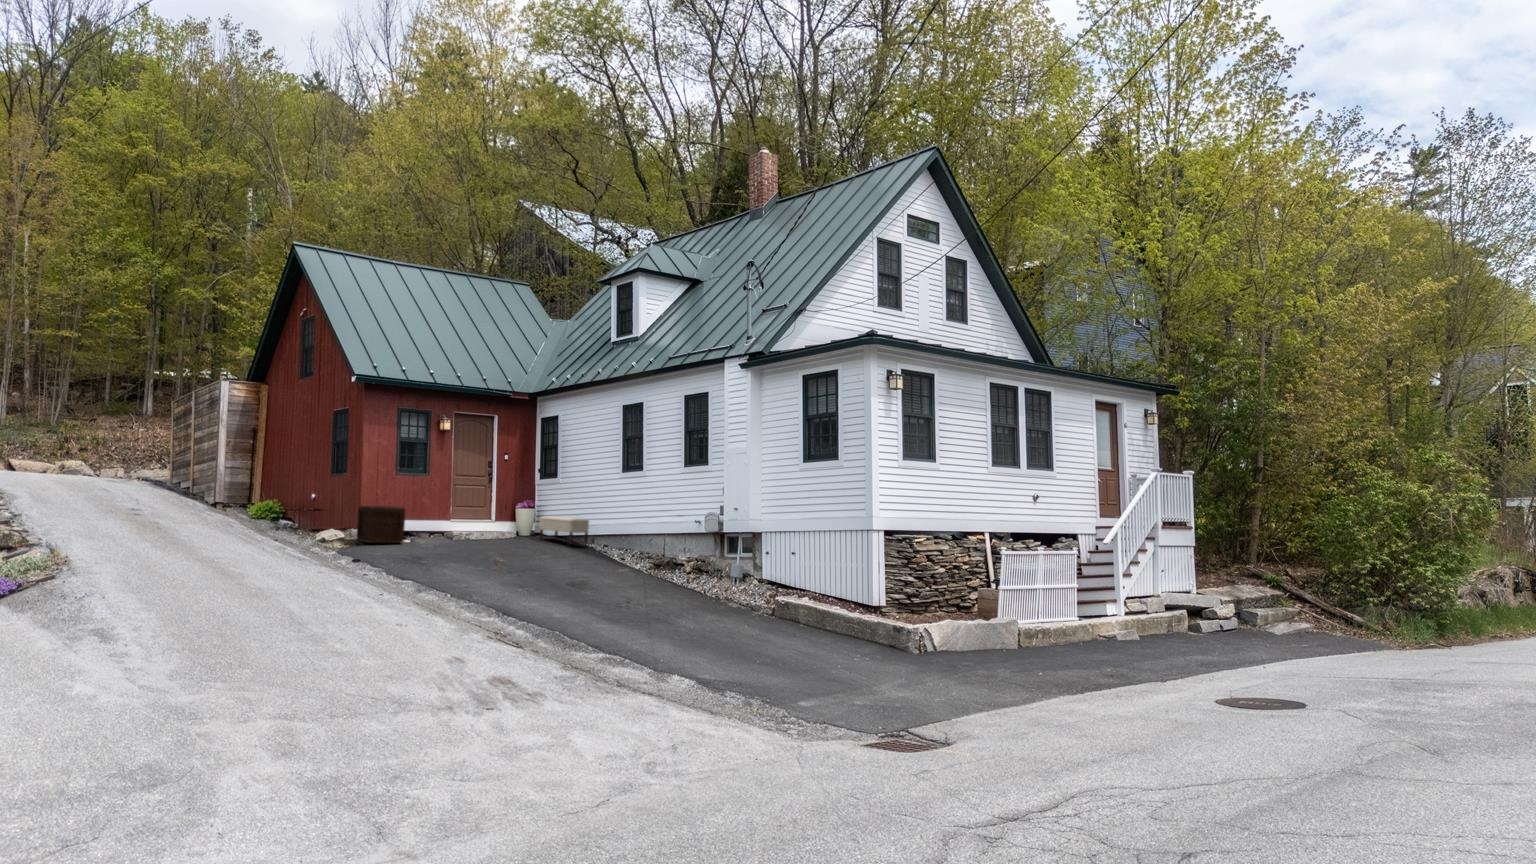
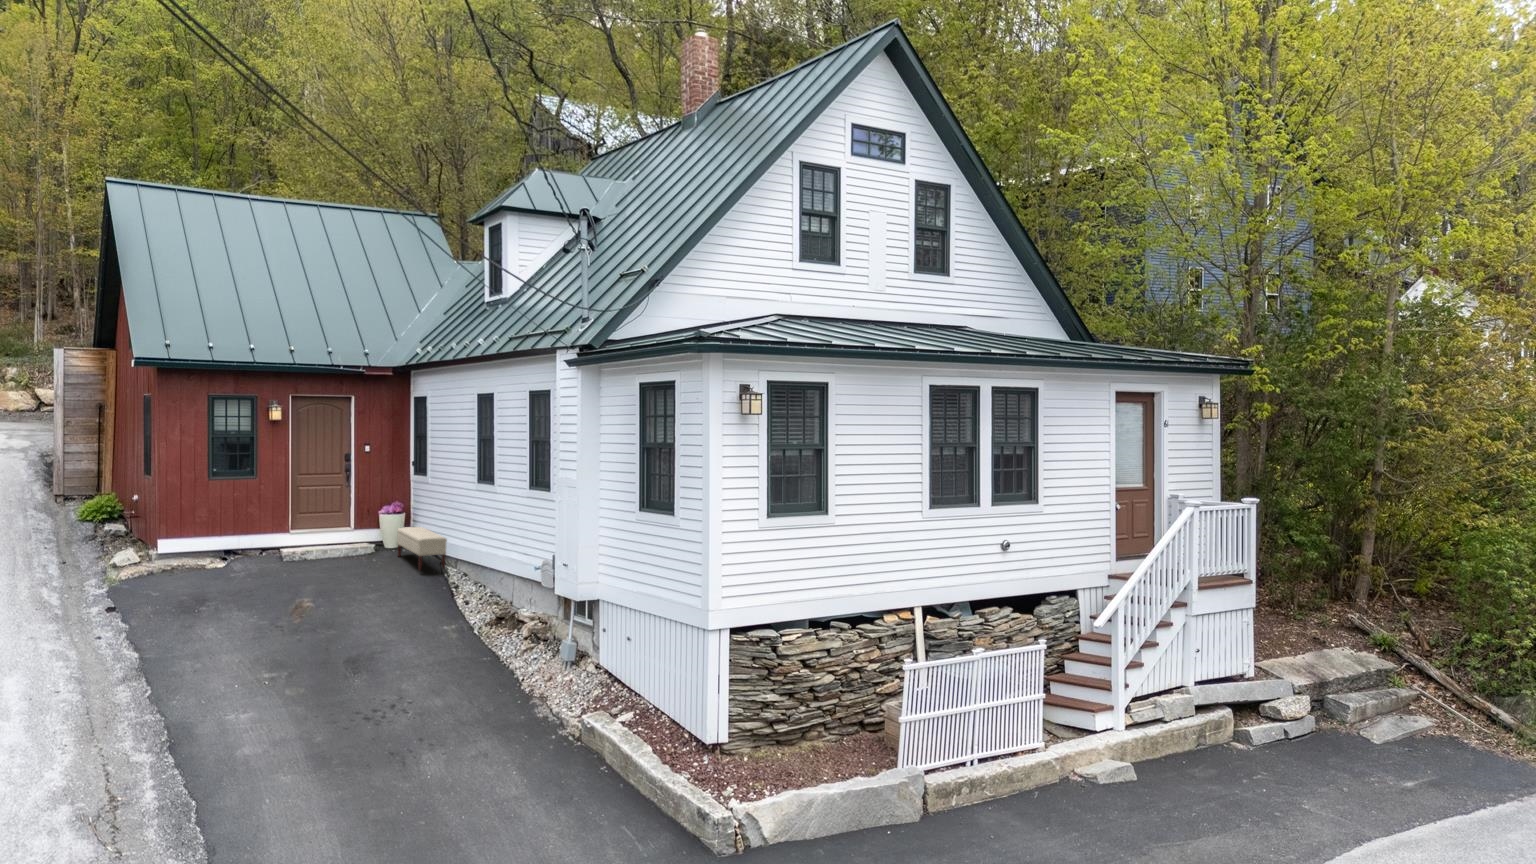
wooden crate: present [356,506,405,543] -> none [147,522,200,575]

